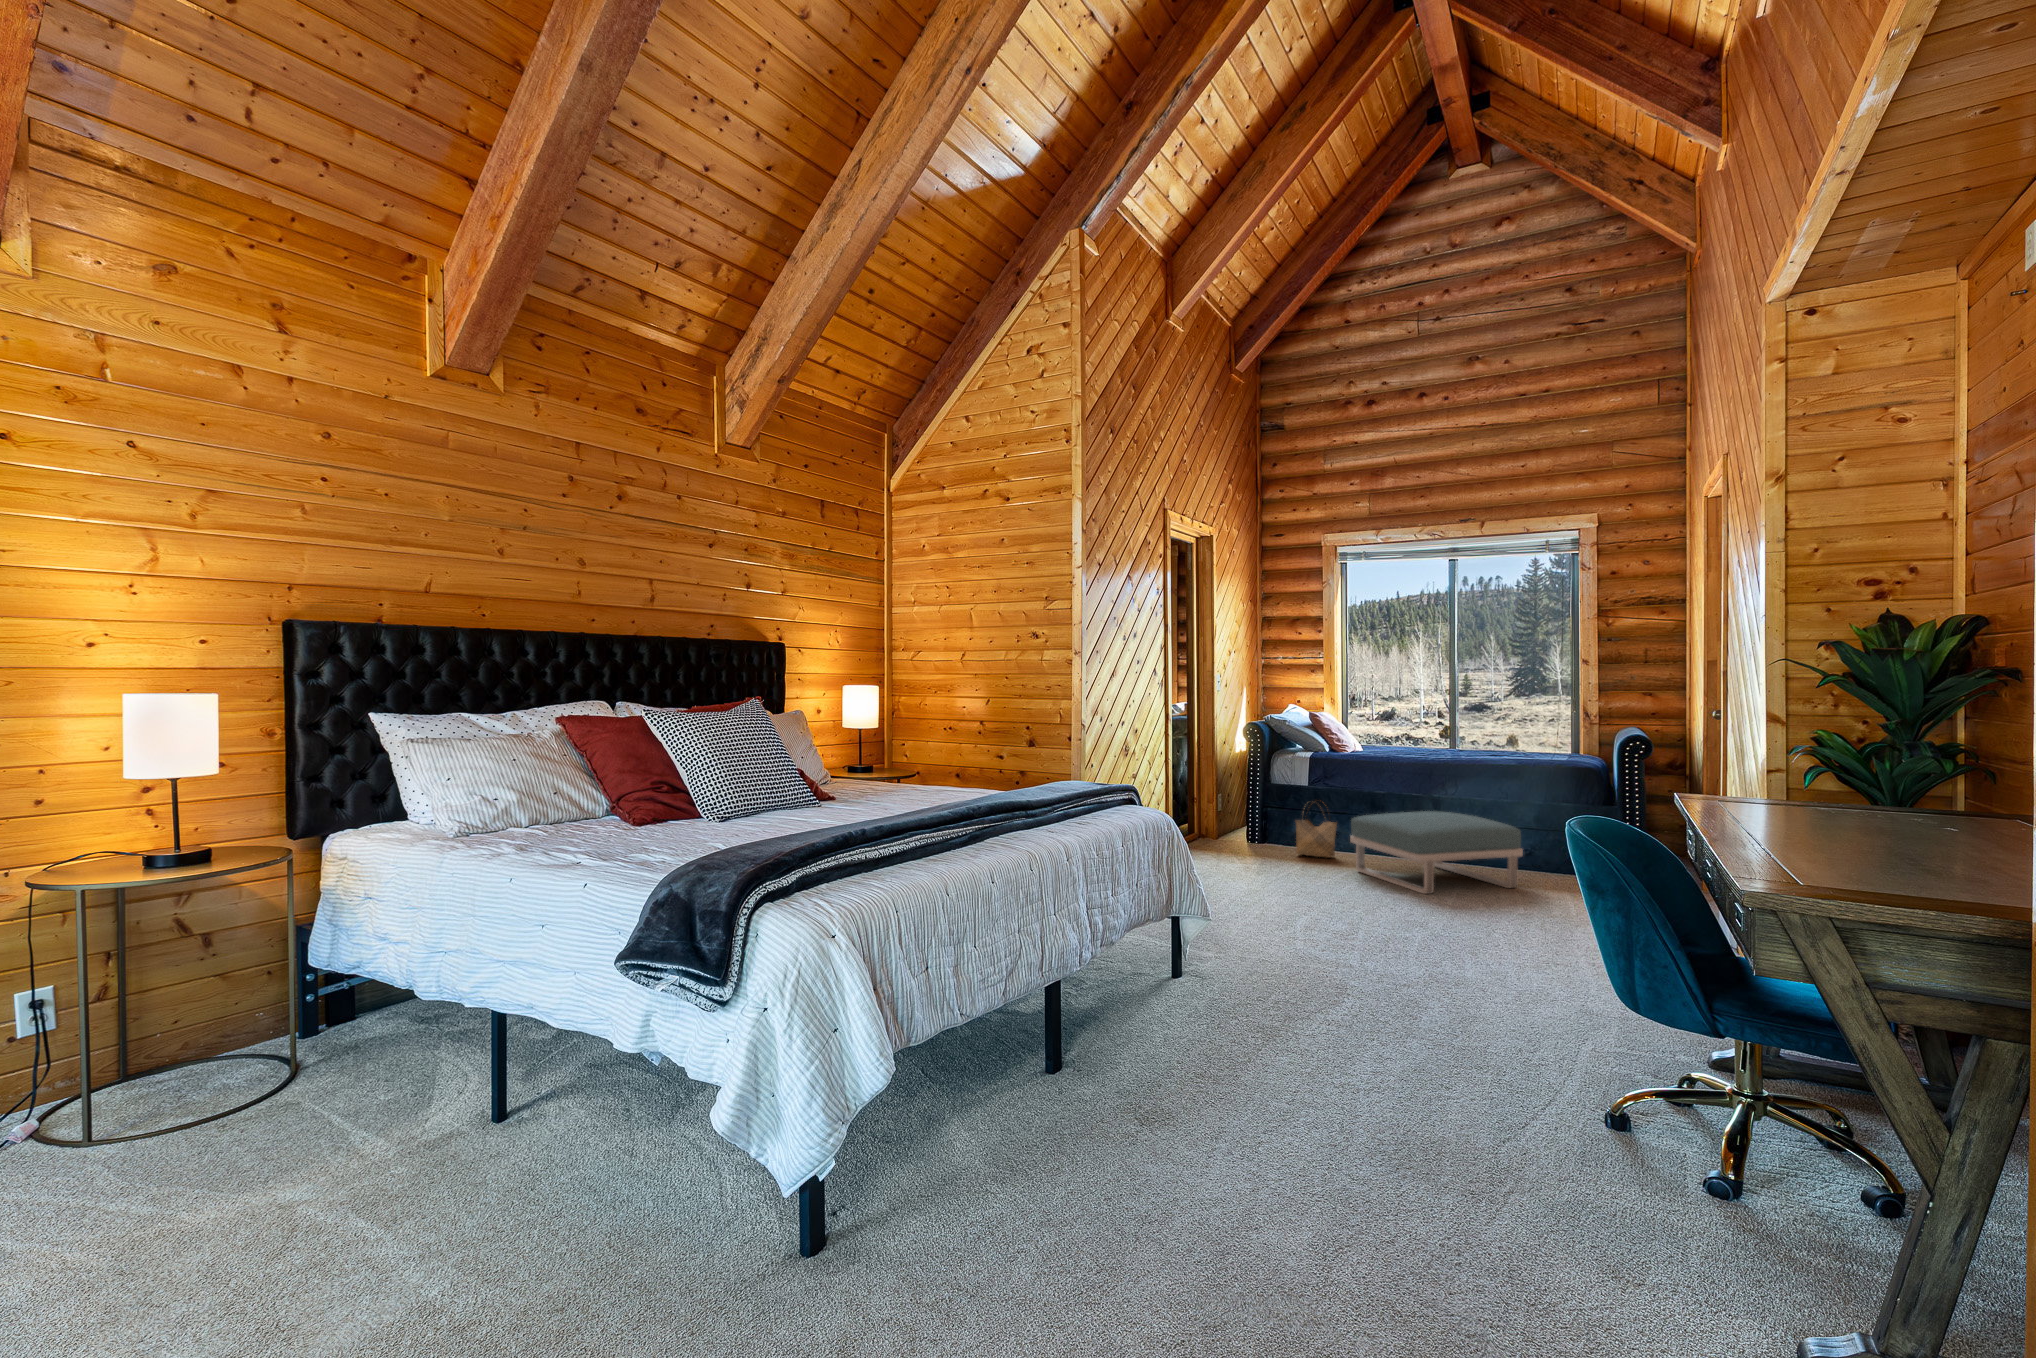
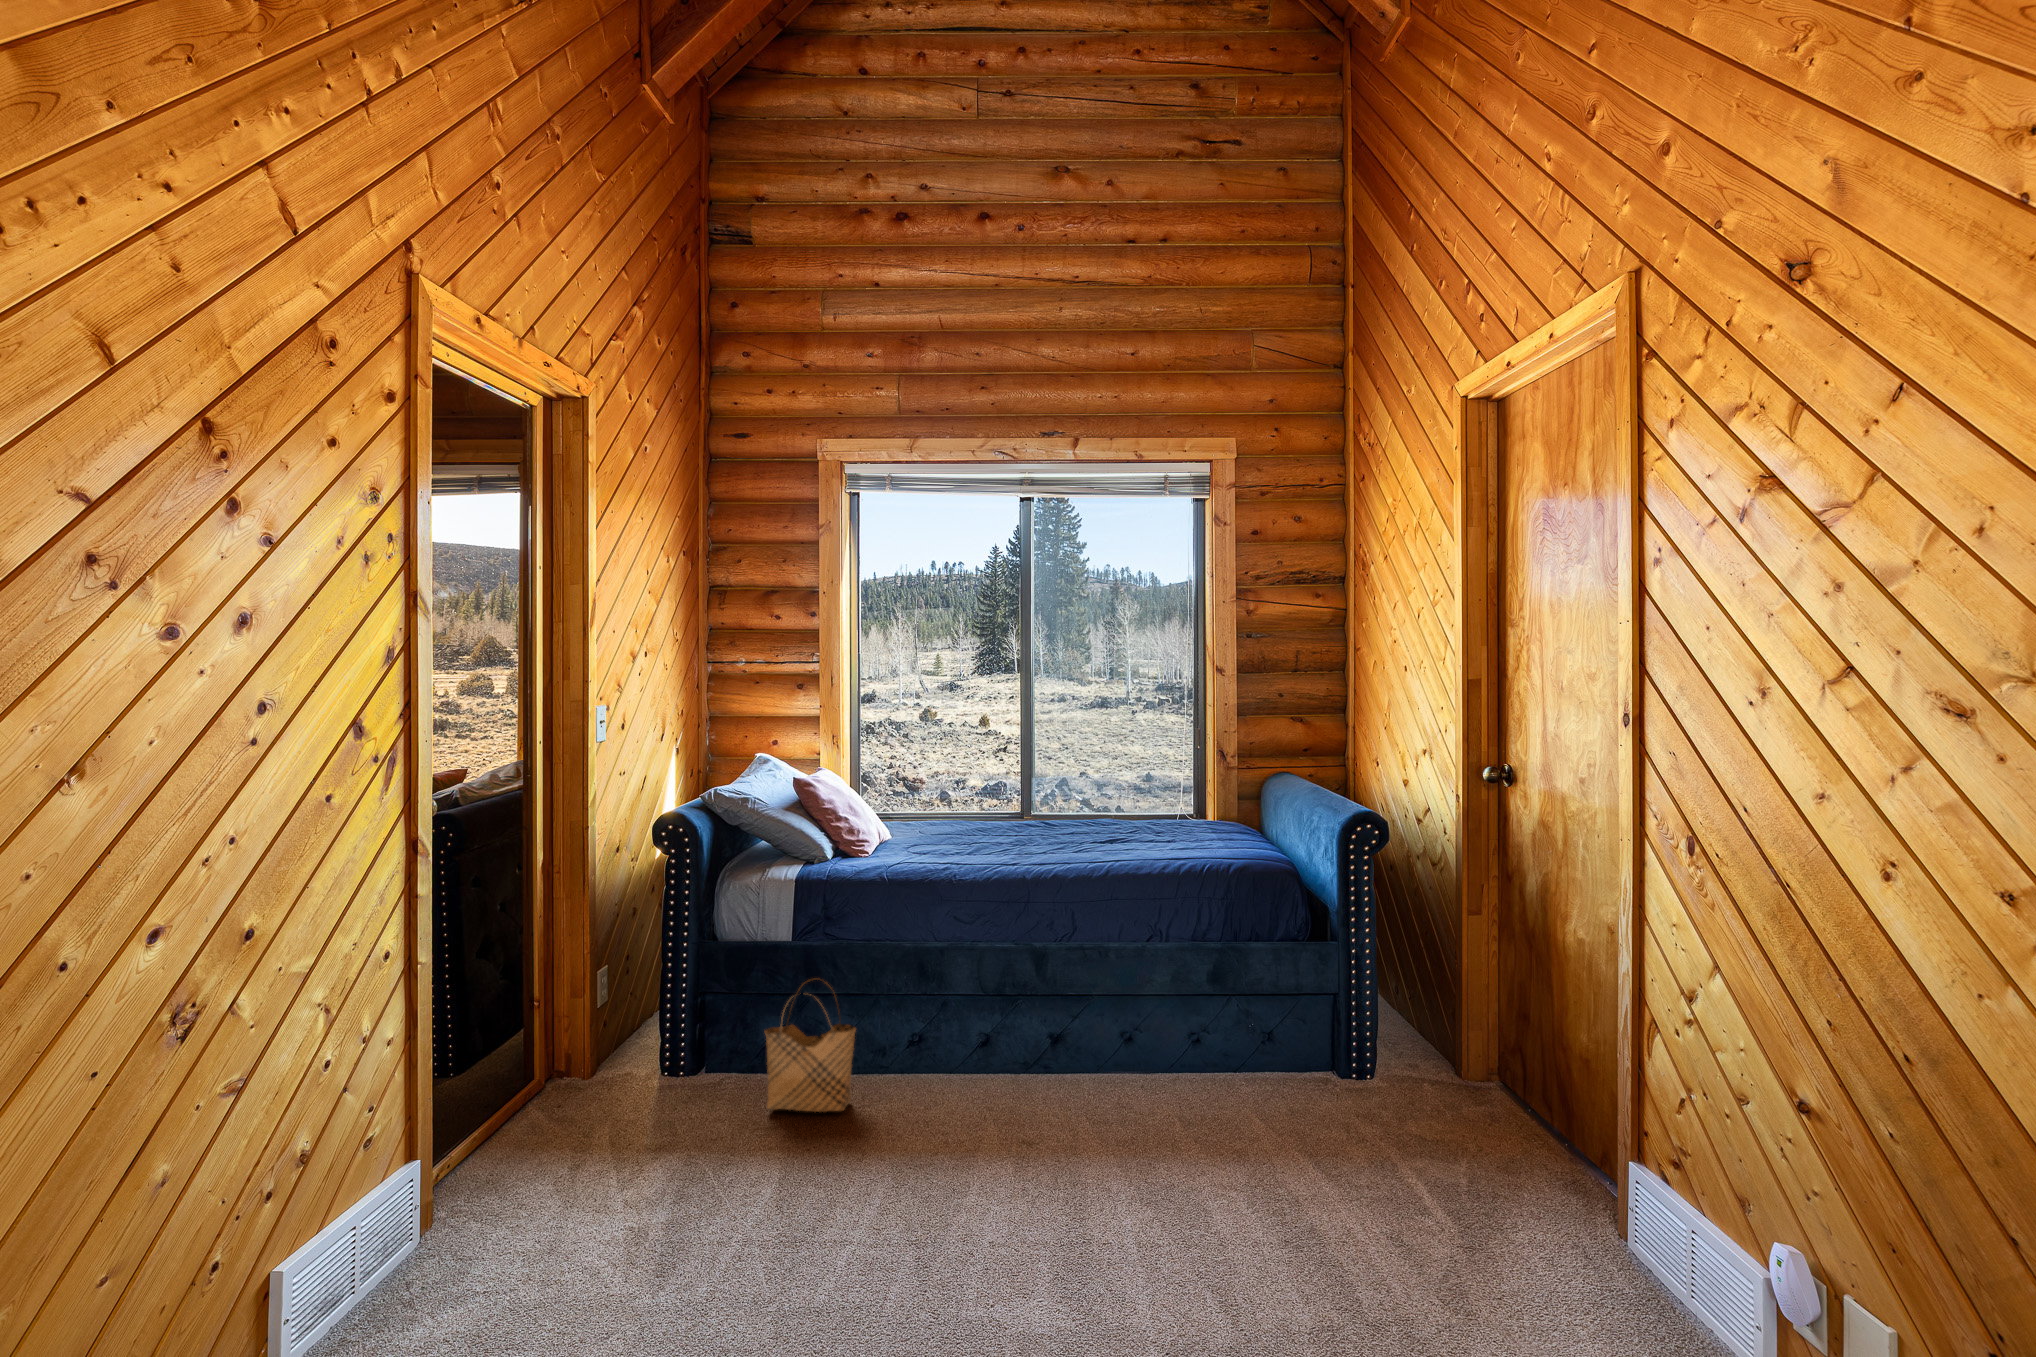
footstool: present [1350,811,1523,894] -> none [894,997,1265,1307]

